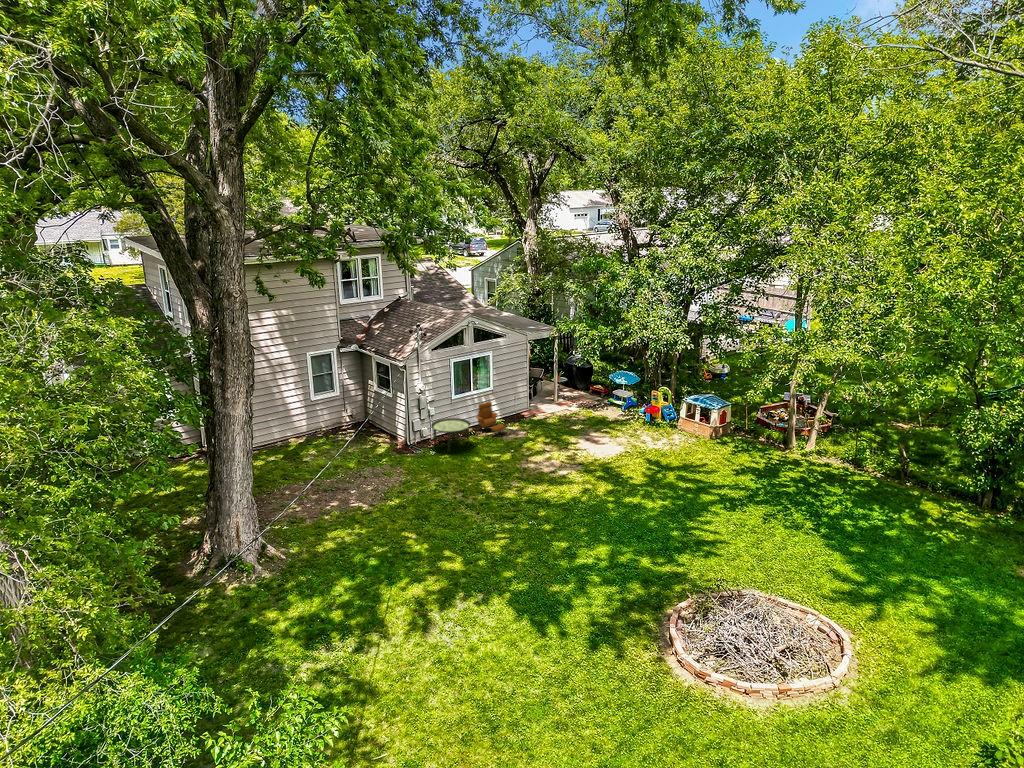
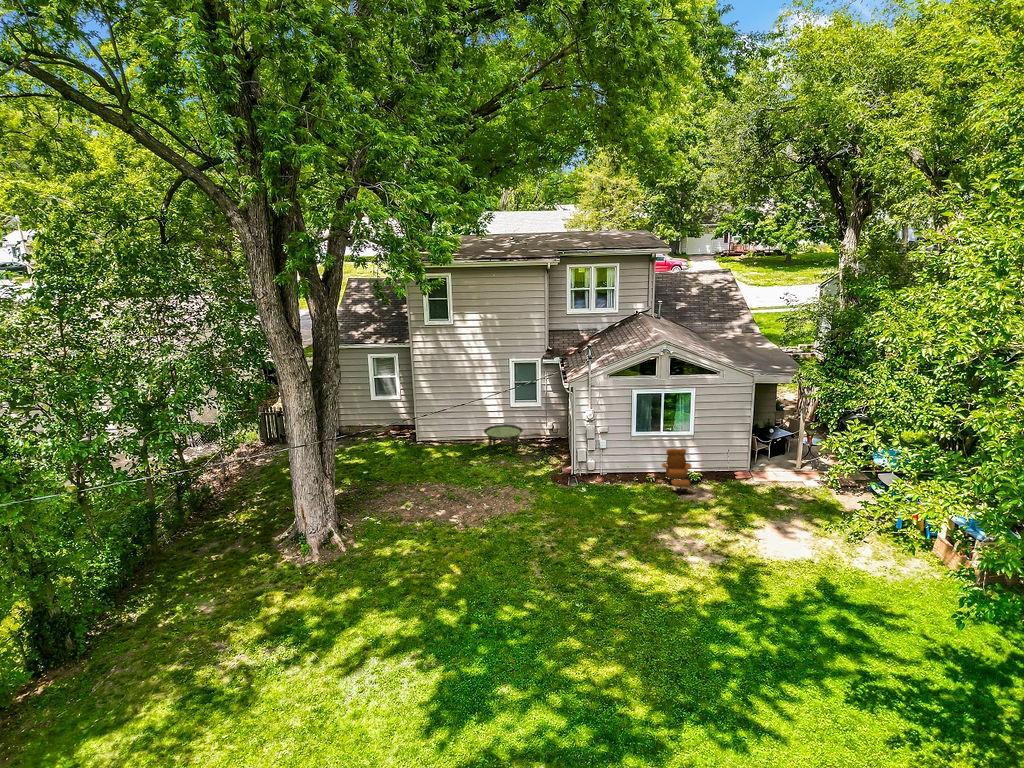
round table: present [431,418,471,452] -> present [484,424,523,457]

